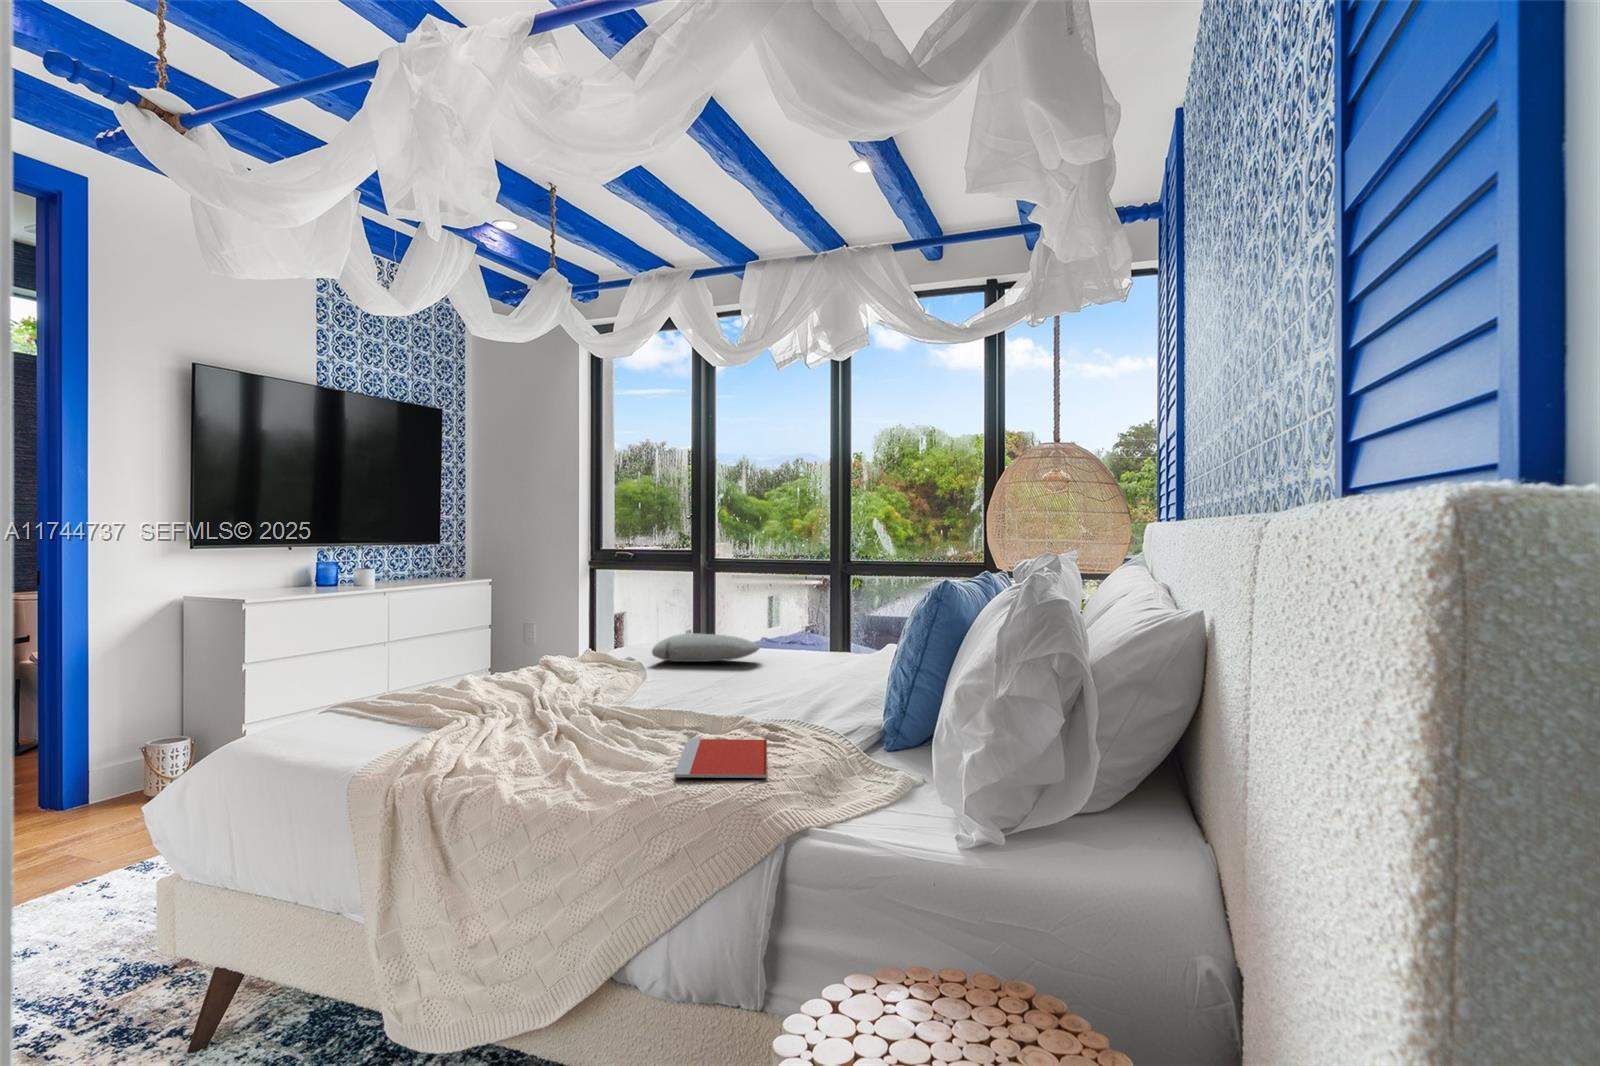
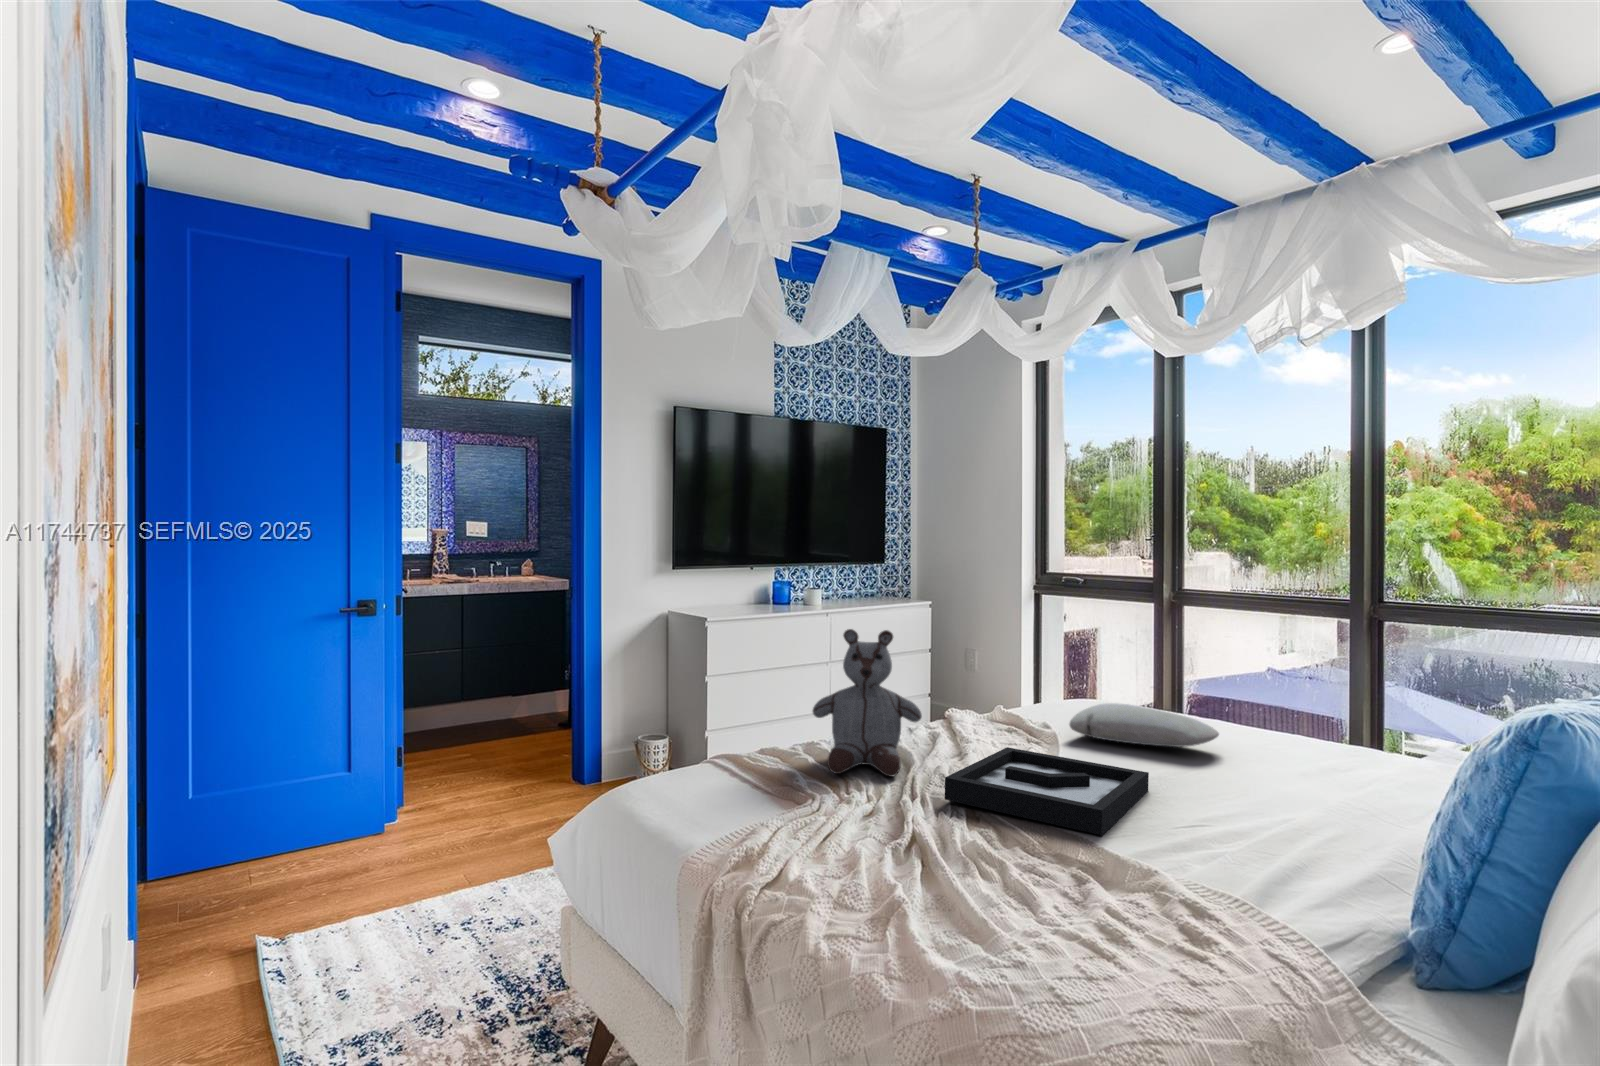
stuffed bear: none [435,577,538,703] -> present [813,629,922,776]
decorative tray: none [572,669,720,710] -> present [945,747,1149,835]
notebook: present [674,739,767,778] -> none [1021,892,1188,1012]

